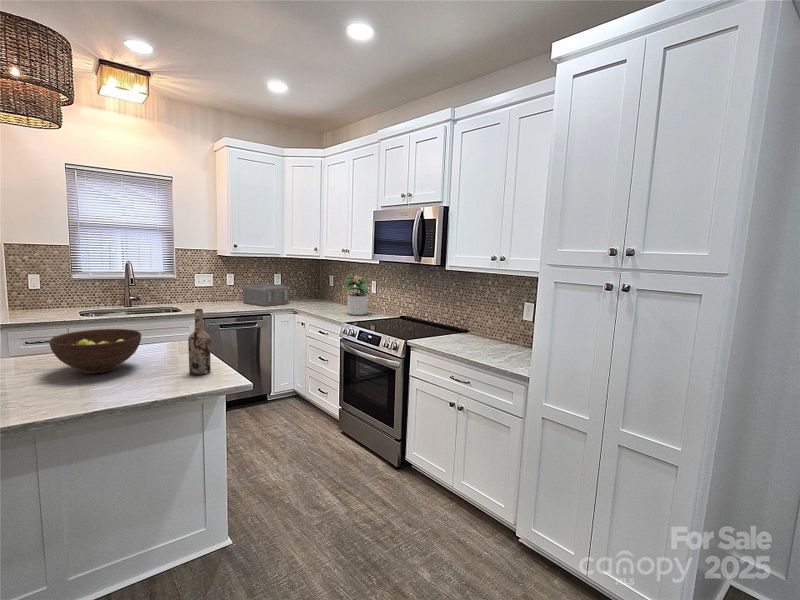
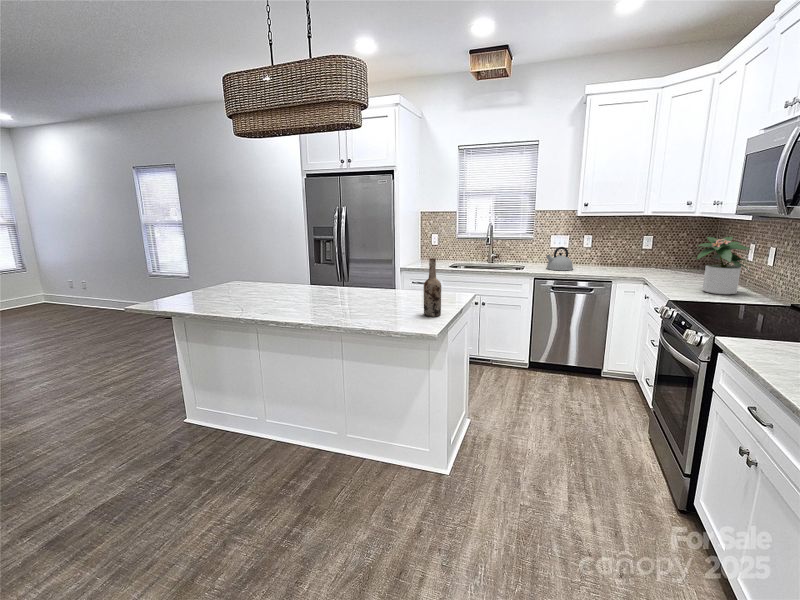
toaster: present [243,284,289,306] -> none [595,248,647,272]
kettle: none [204,286,231,310] -> present [546,247,573,271]
fruit bowl: present [49,329,141,374] -> none [360,270,416,302]

